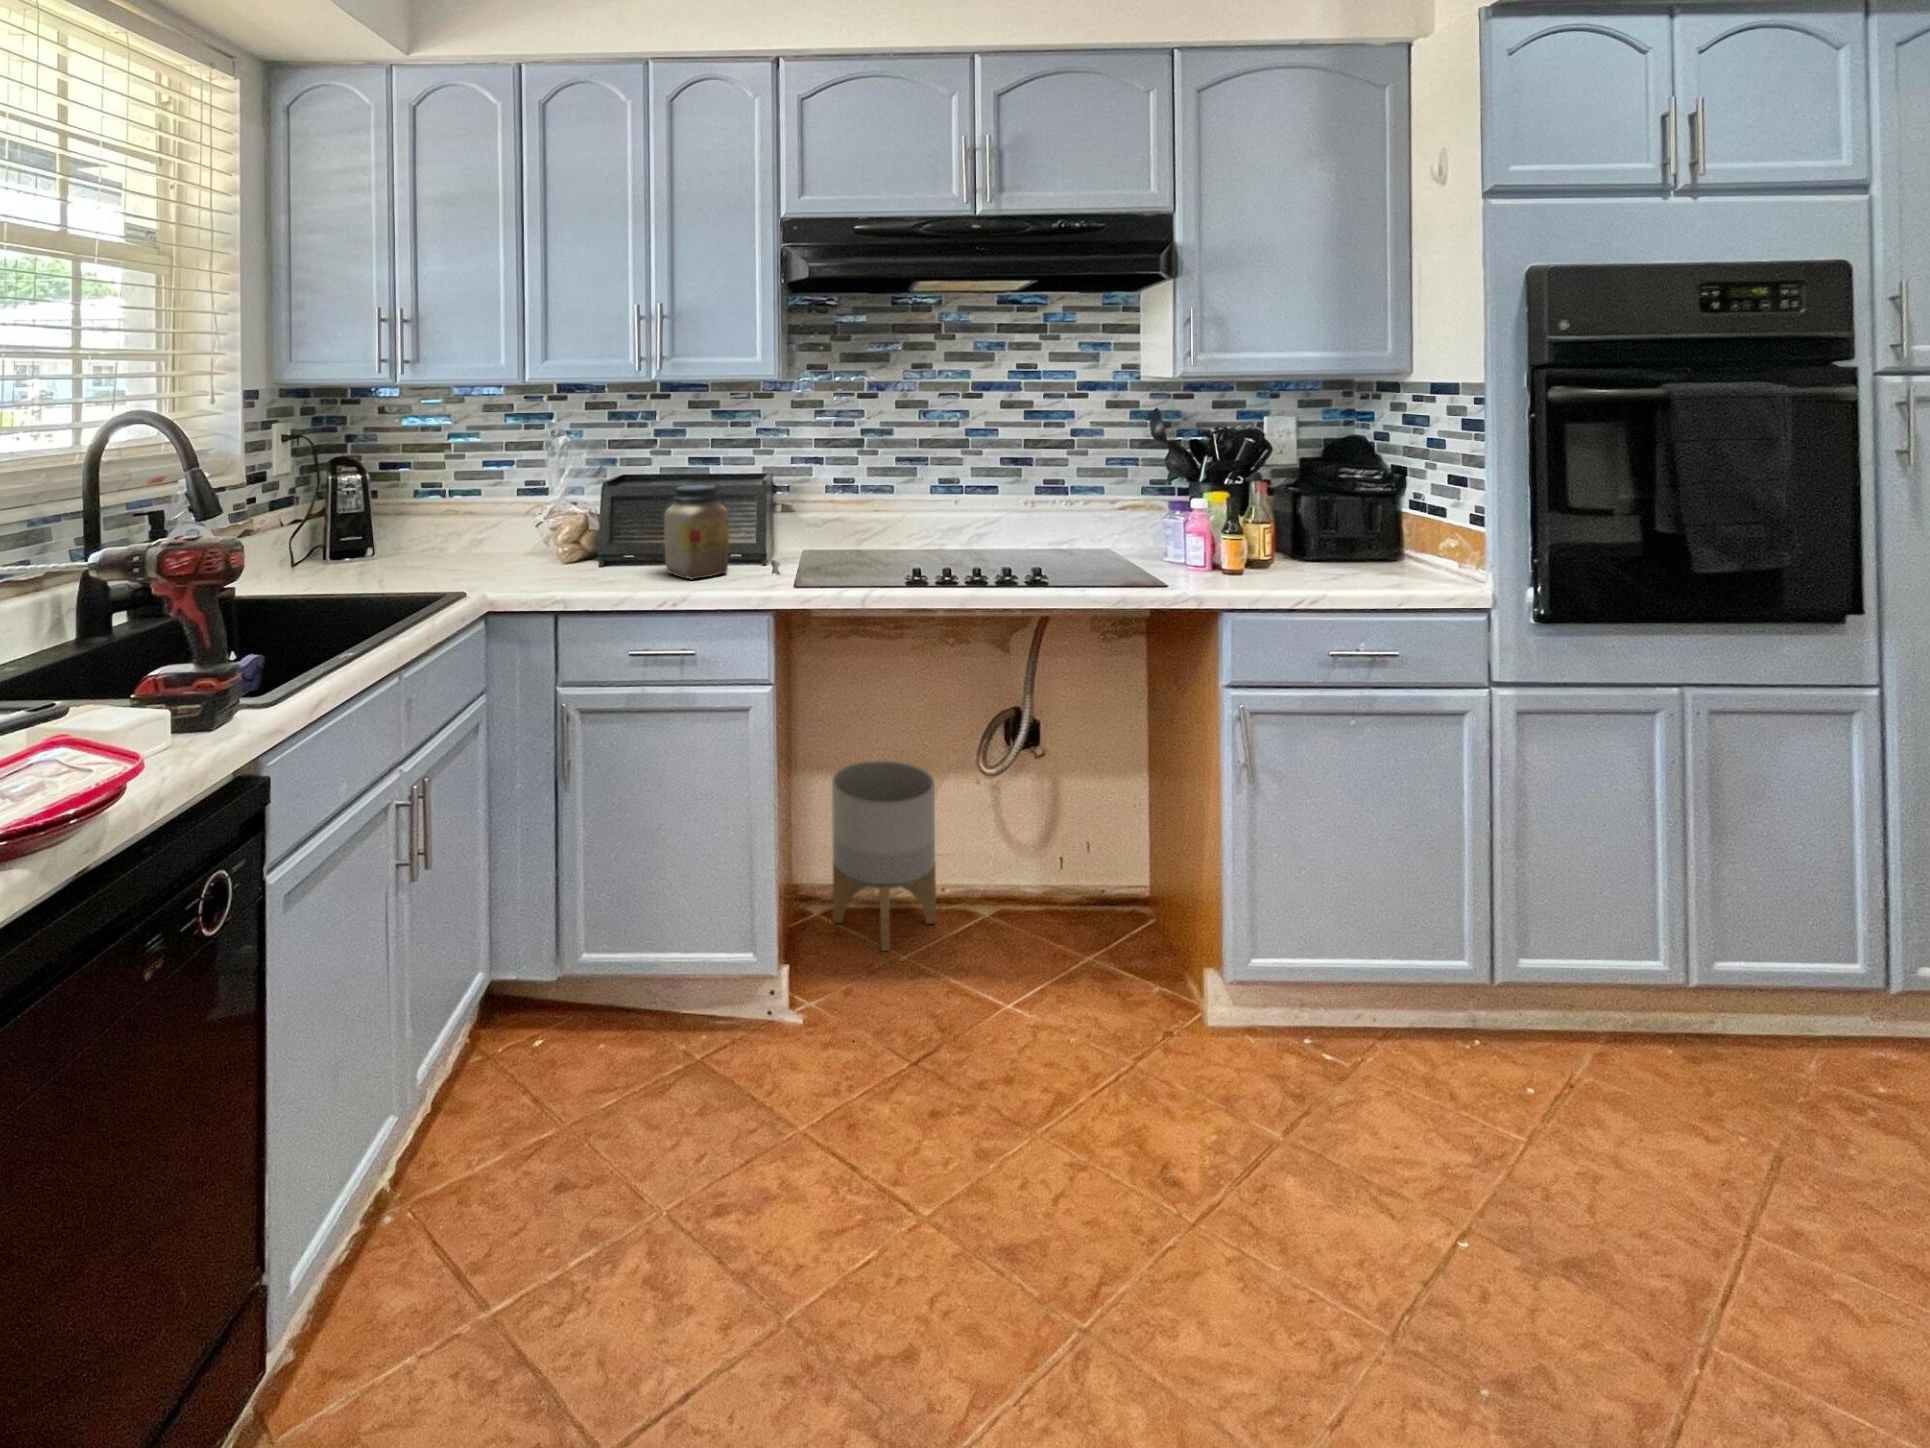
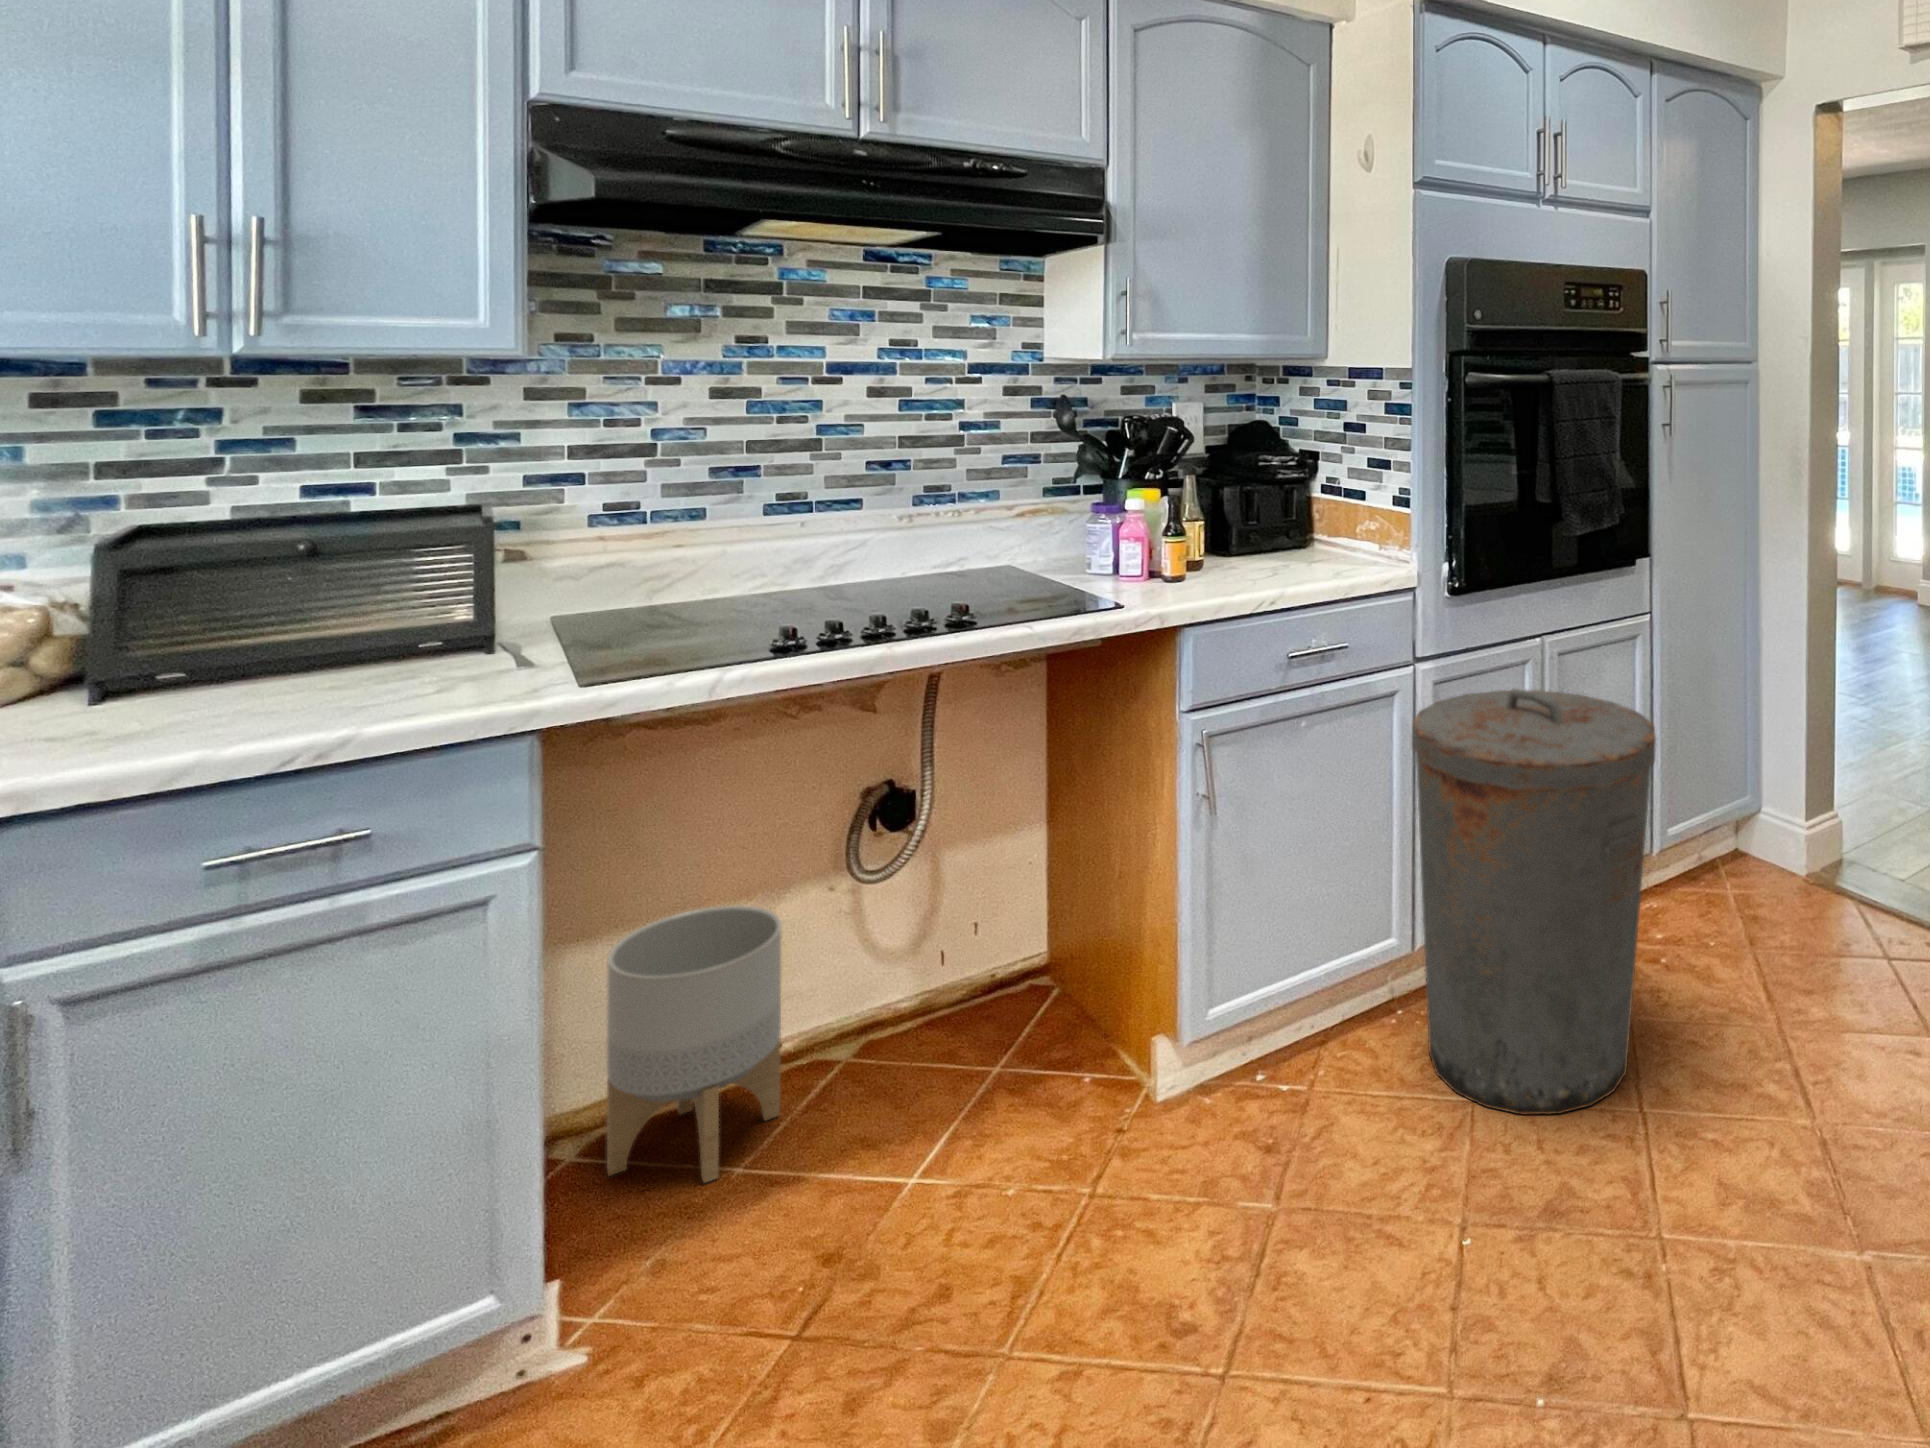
jar: present [664,485,729,579] -> none [286,532,433,696]
trash can: none [1480,732,1830,1249] -> present [1412,689,1656,1114]

